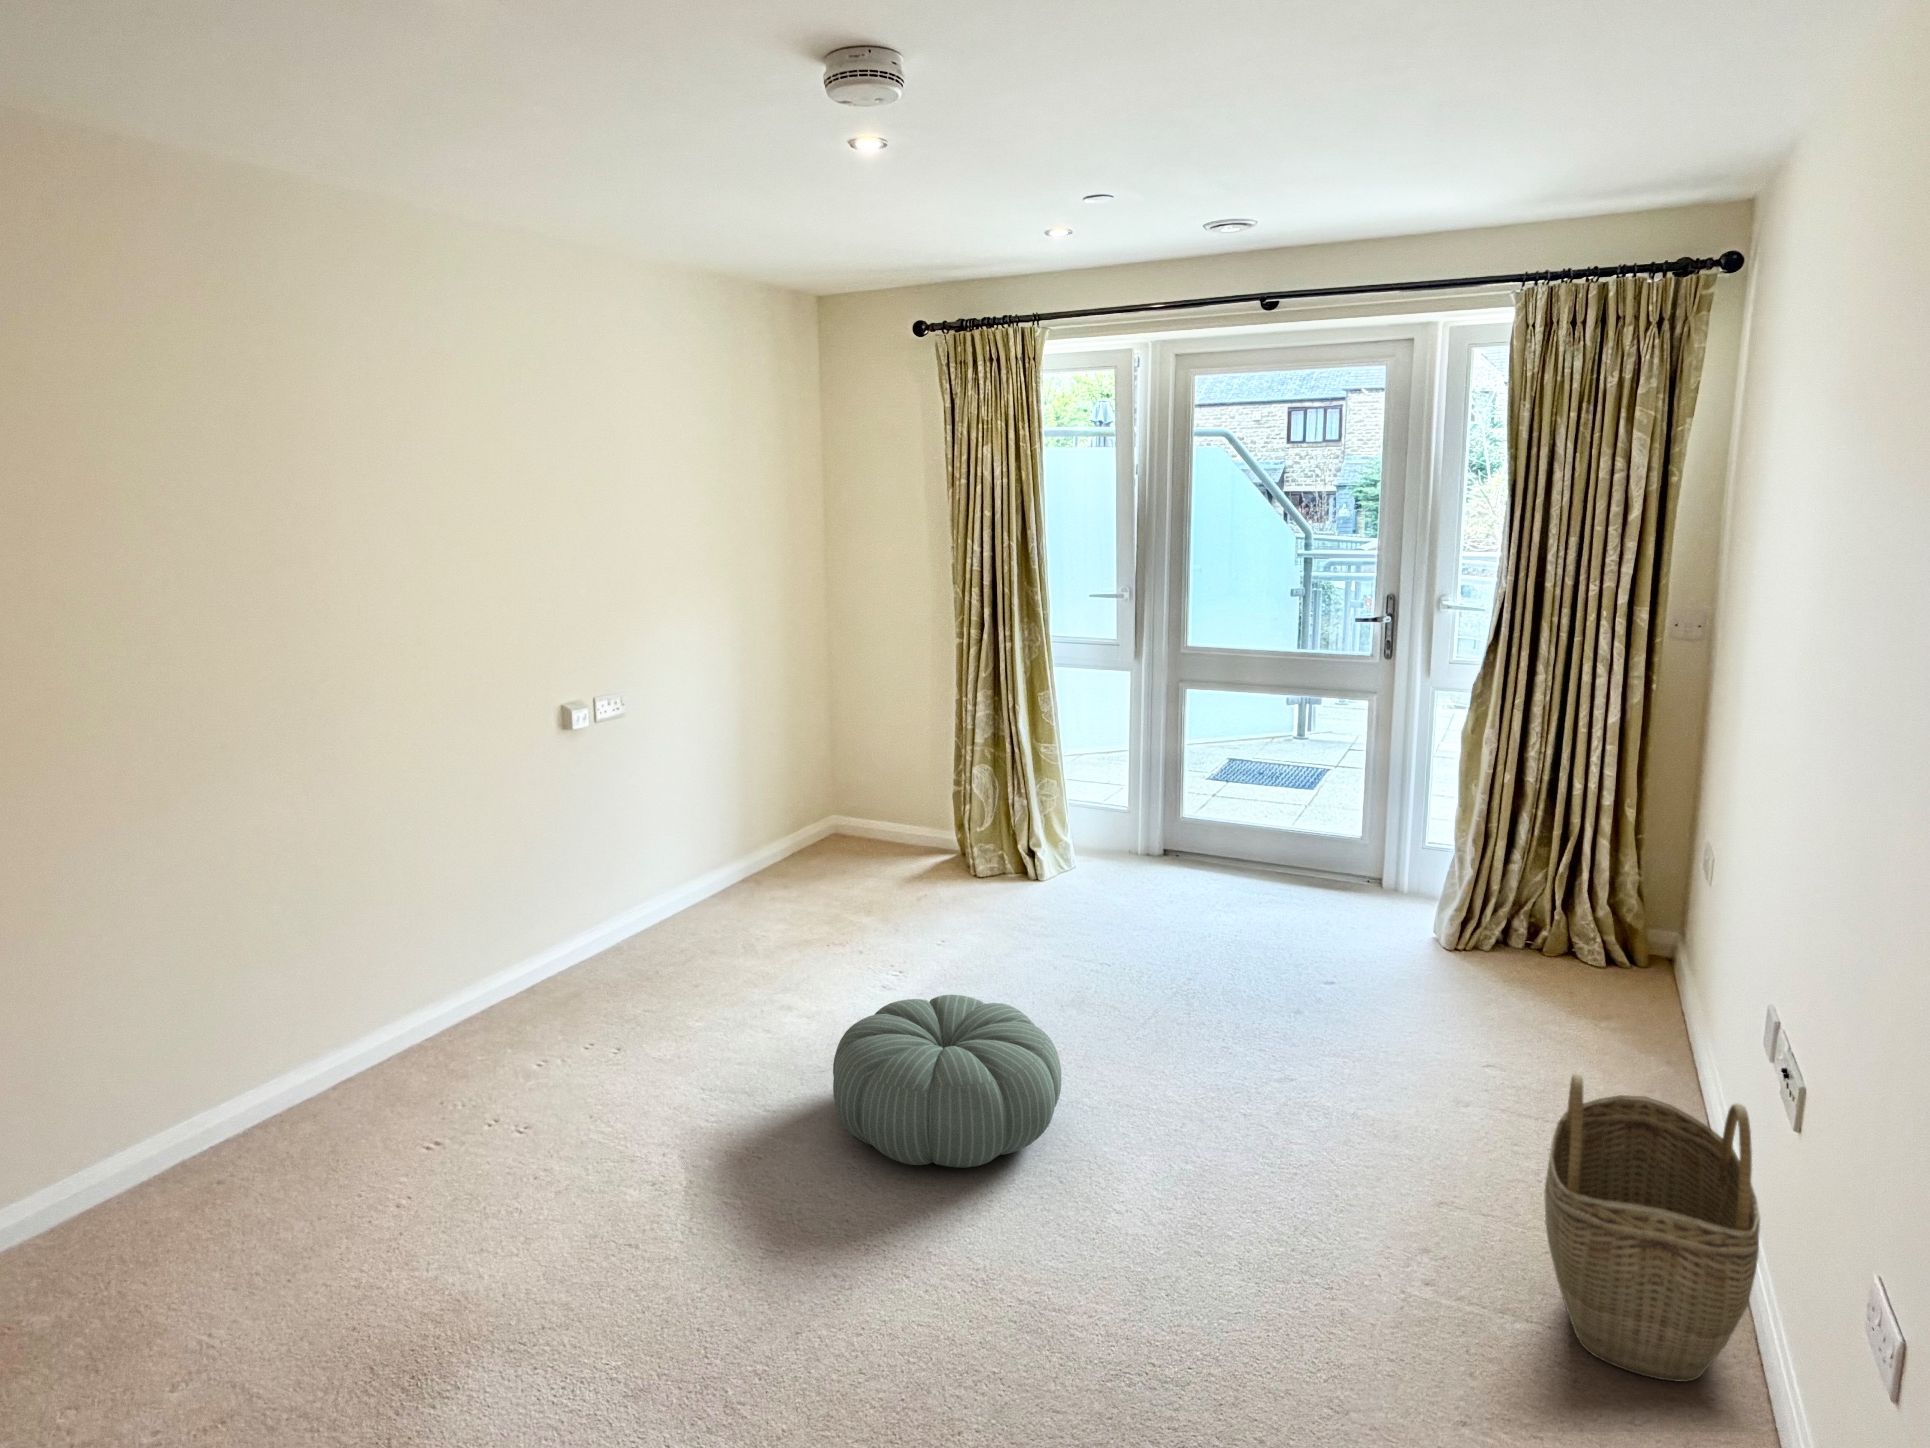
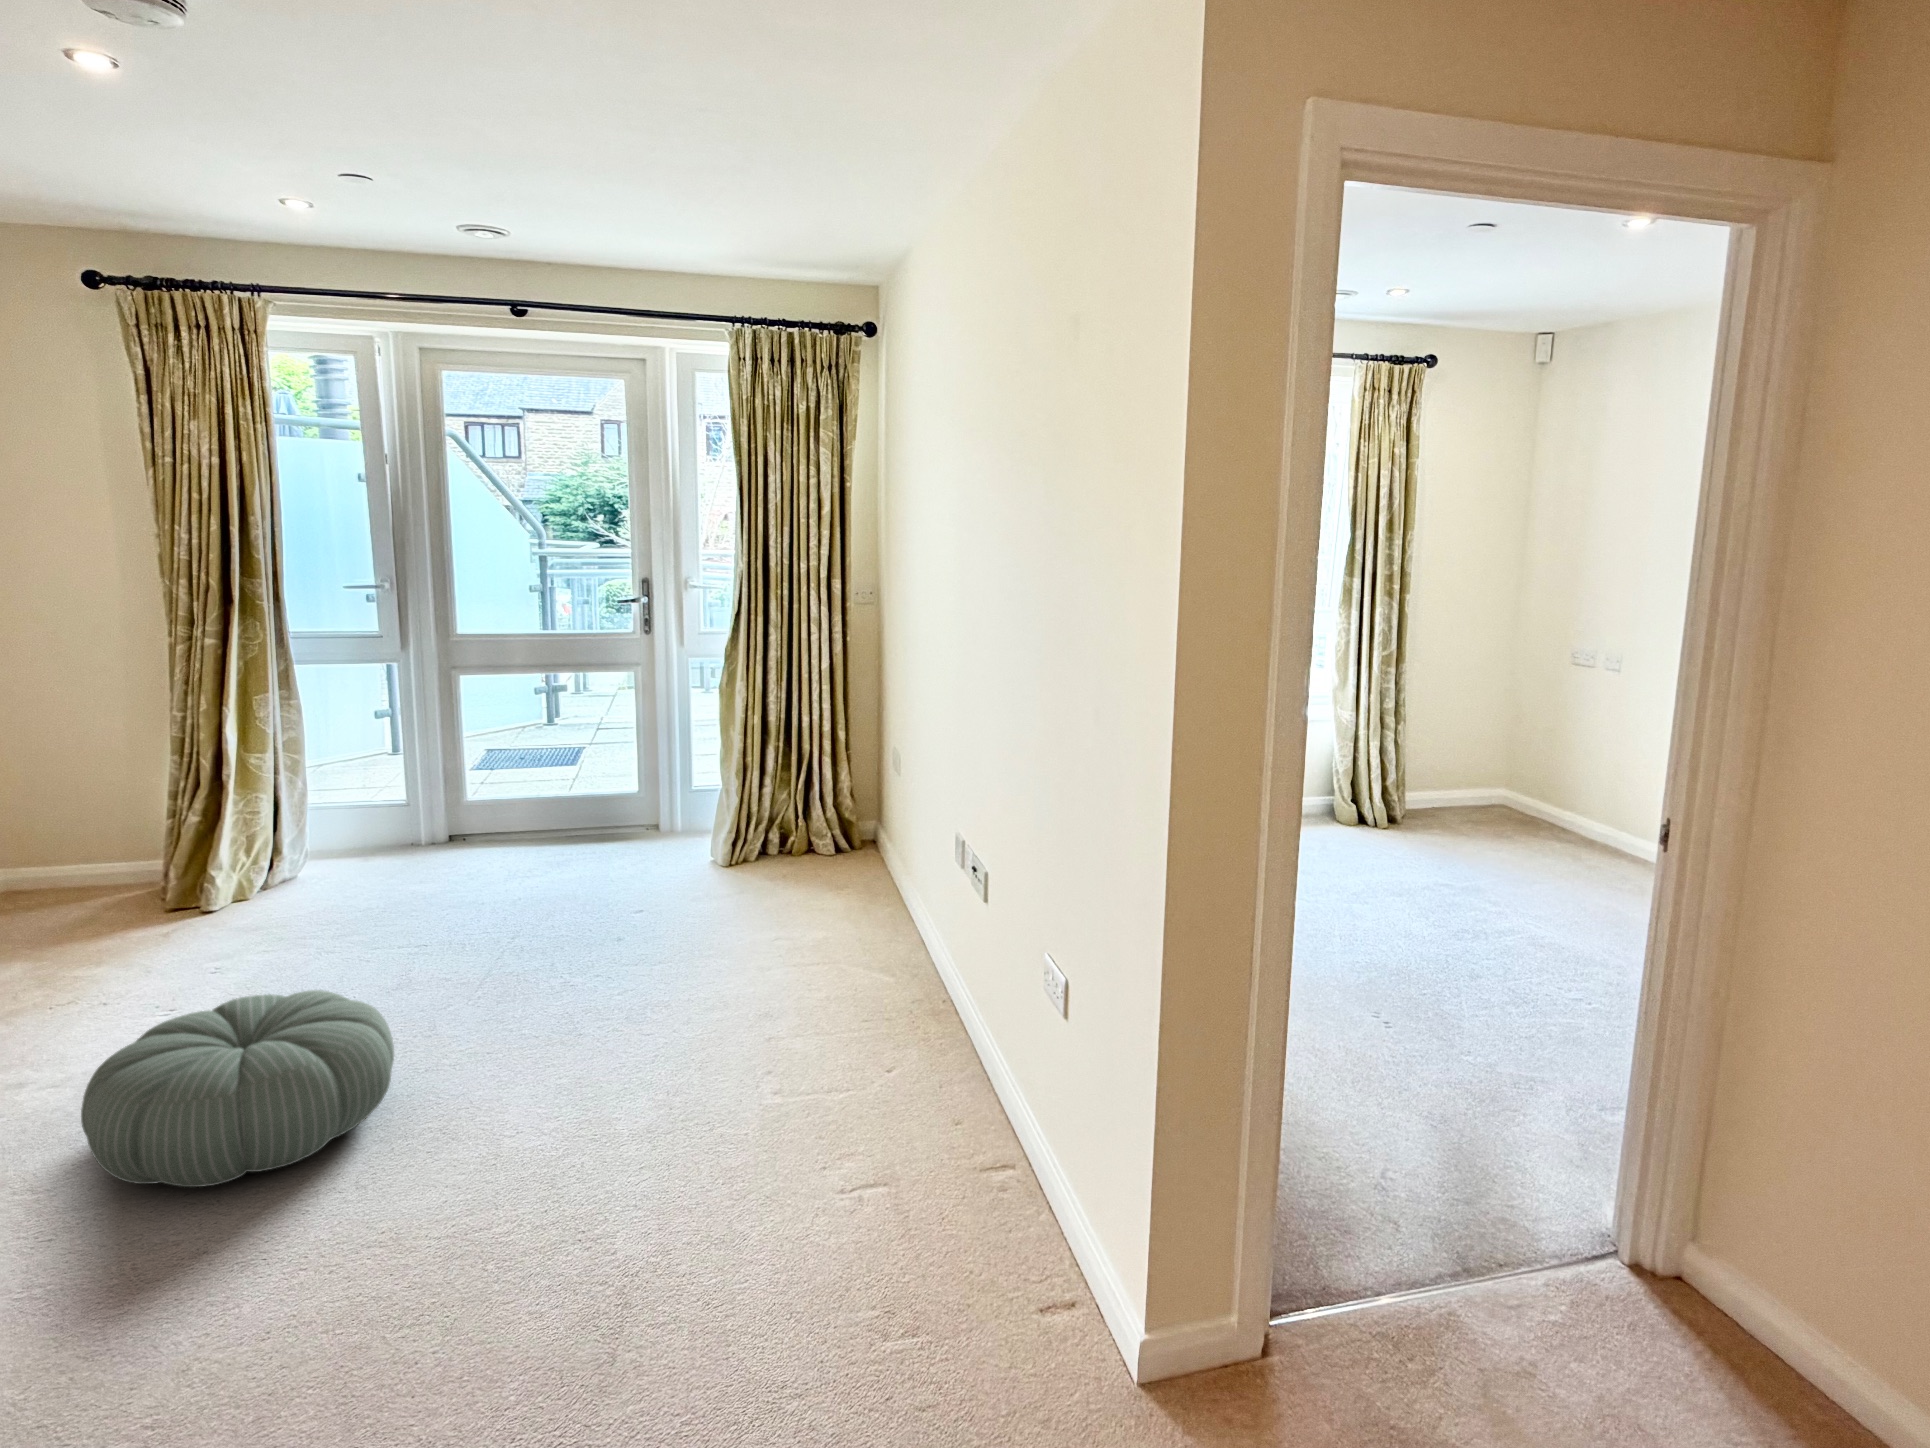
woven basket: present [1545,1074,1760,1382] -> none [842,890,979,1103]

